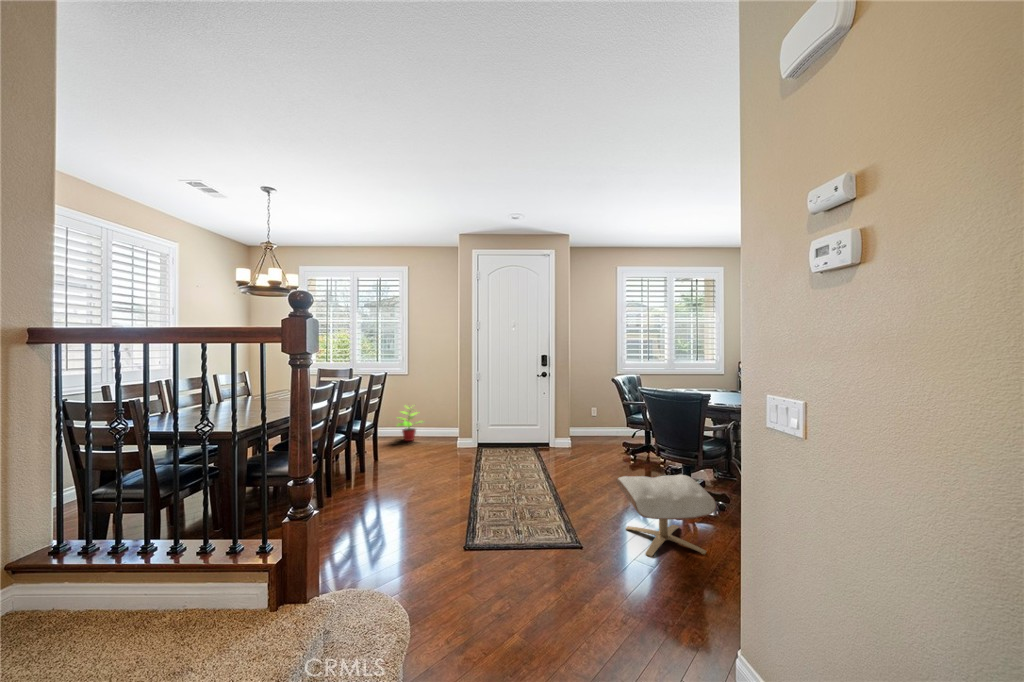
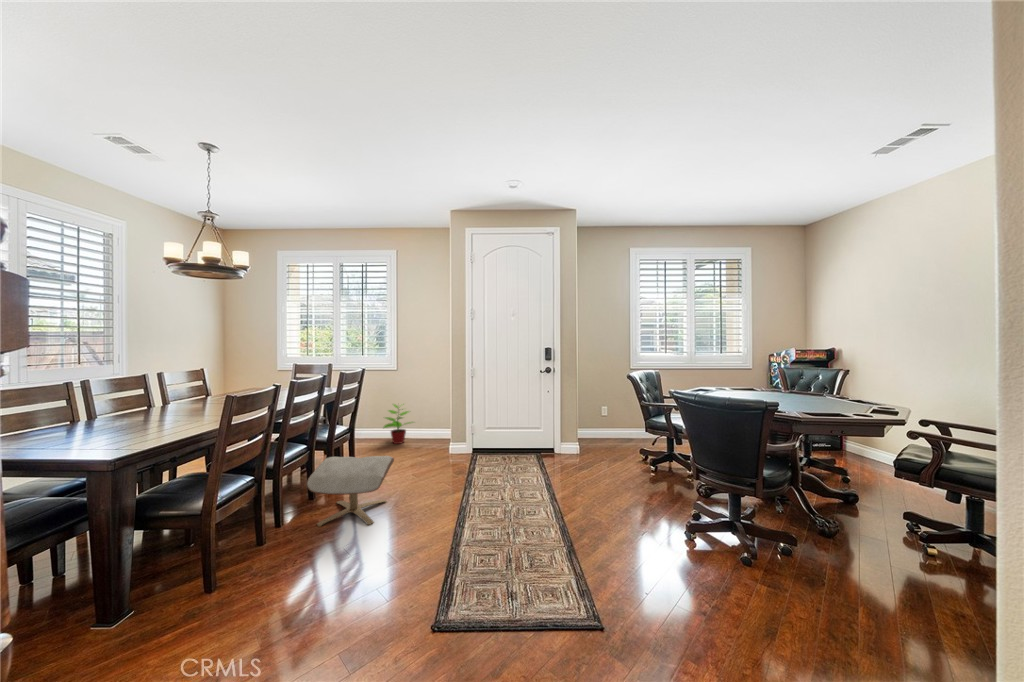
ottoman: present [616,475,716,557] -> present [307,456,394,526]

